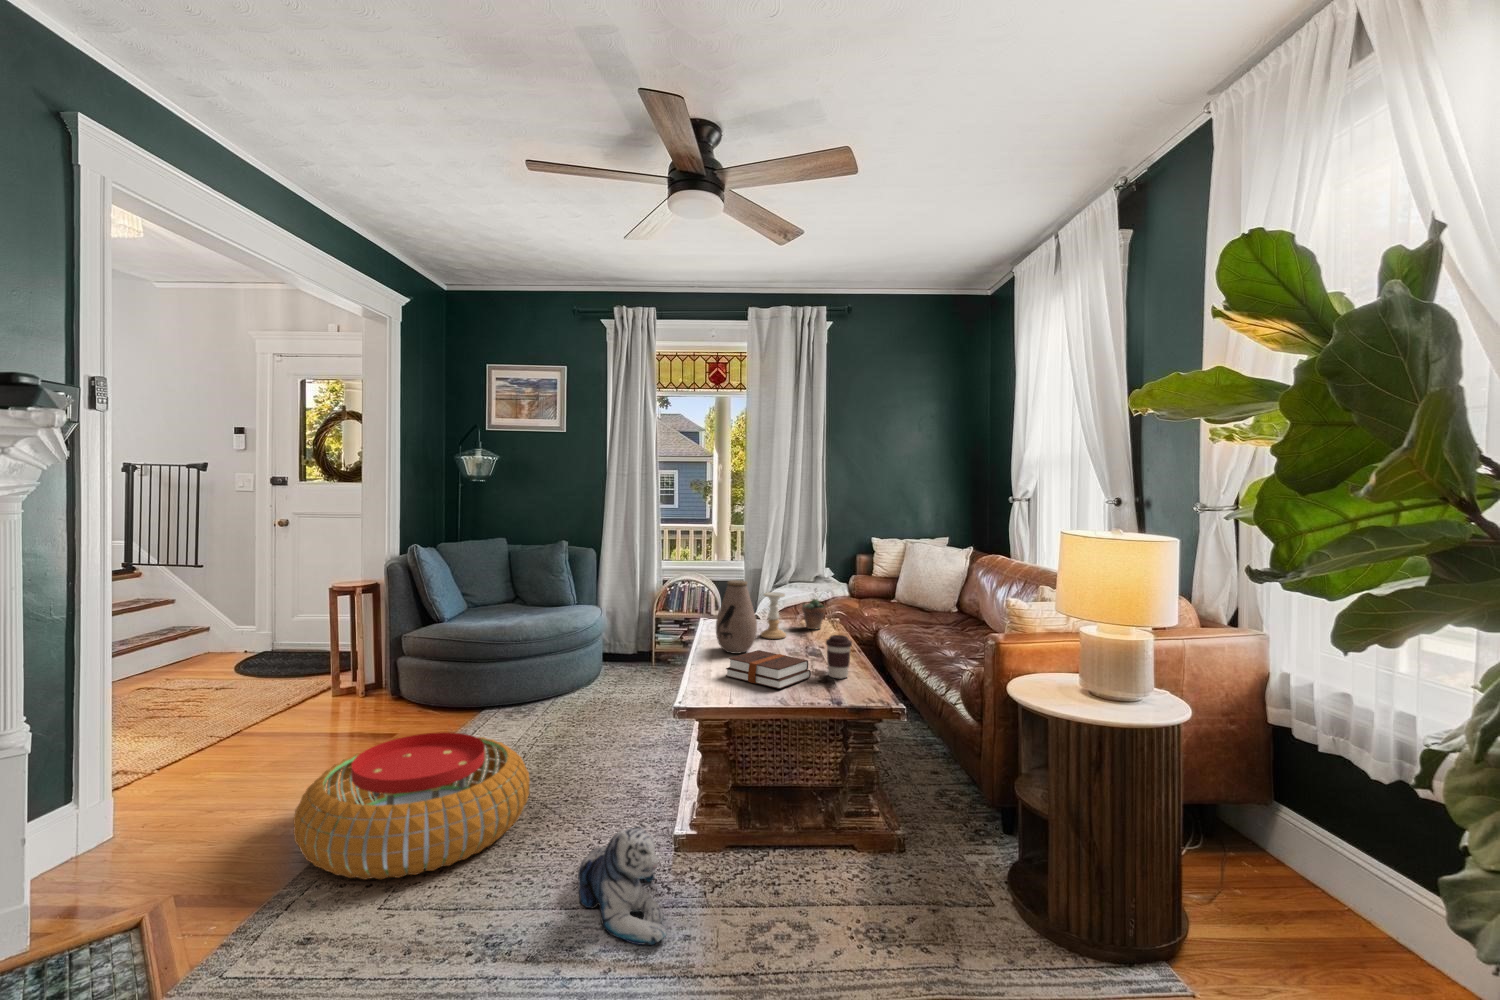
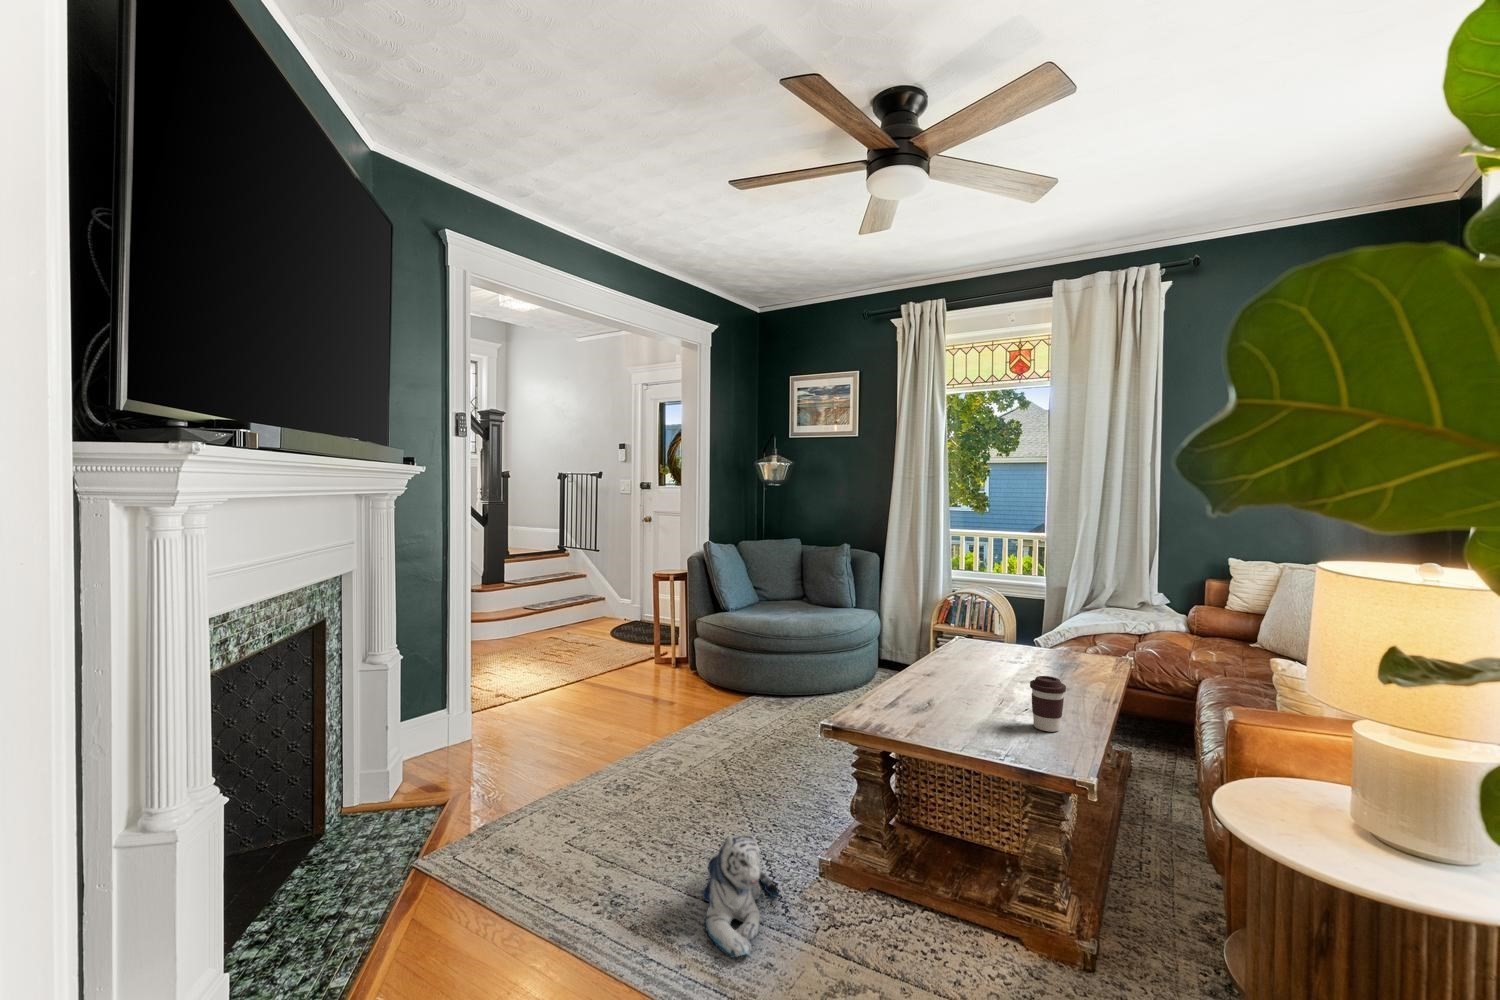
vase: present [716,580,757,654] -> none [928,597,977,681]
candle holder: present [761,592,786,639] -> none [1000,615,1033,672]
succulent plant: present [802,599,826,629] -> none [1064,617,1098,668]
hardback book: present [726,650,811,689] -> none [908,680,1008,729]
pouf: present [293,732,530,879] -> none [540,707,724,825]

